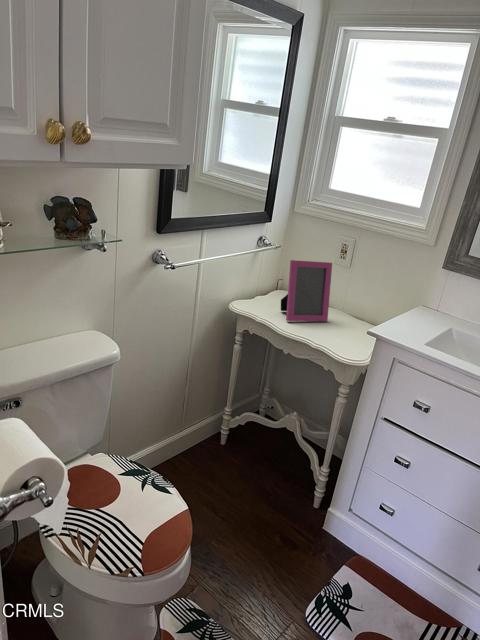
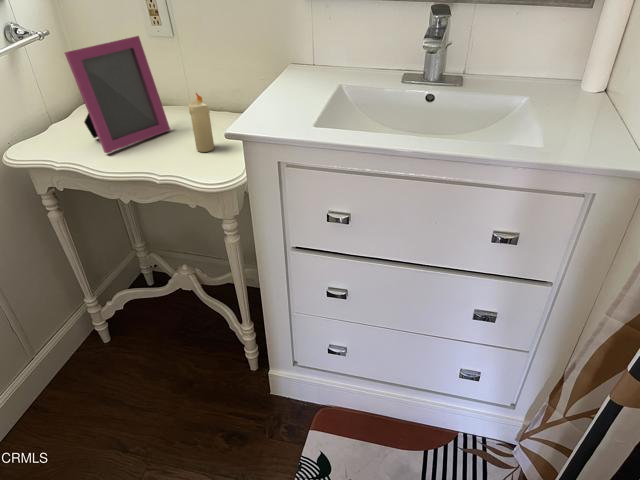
candle: none [341,303,359,340] -> present [189,93,214,152]

